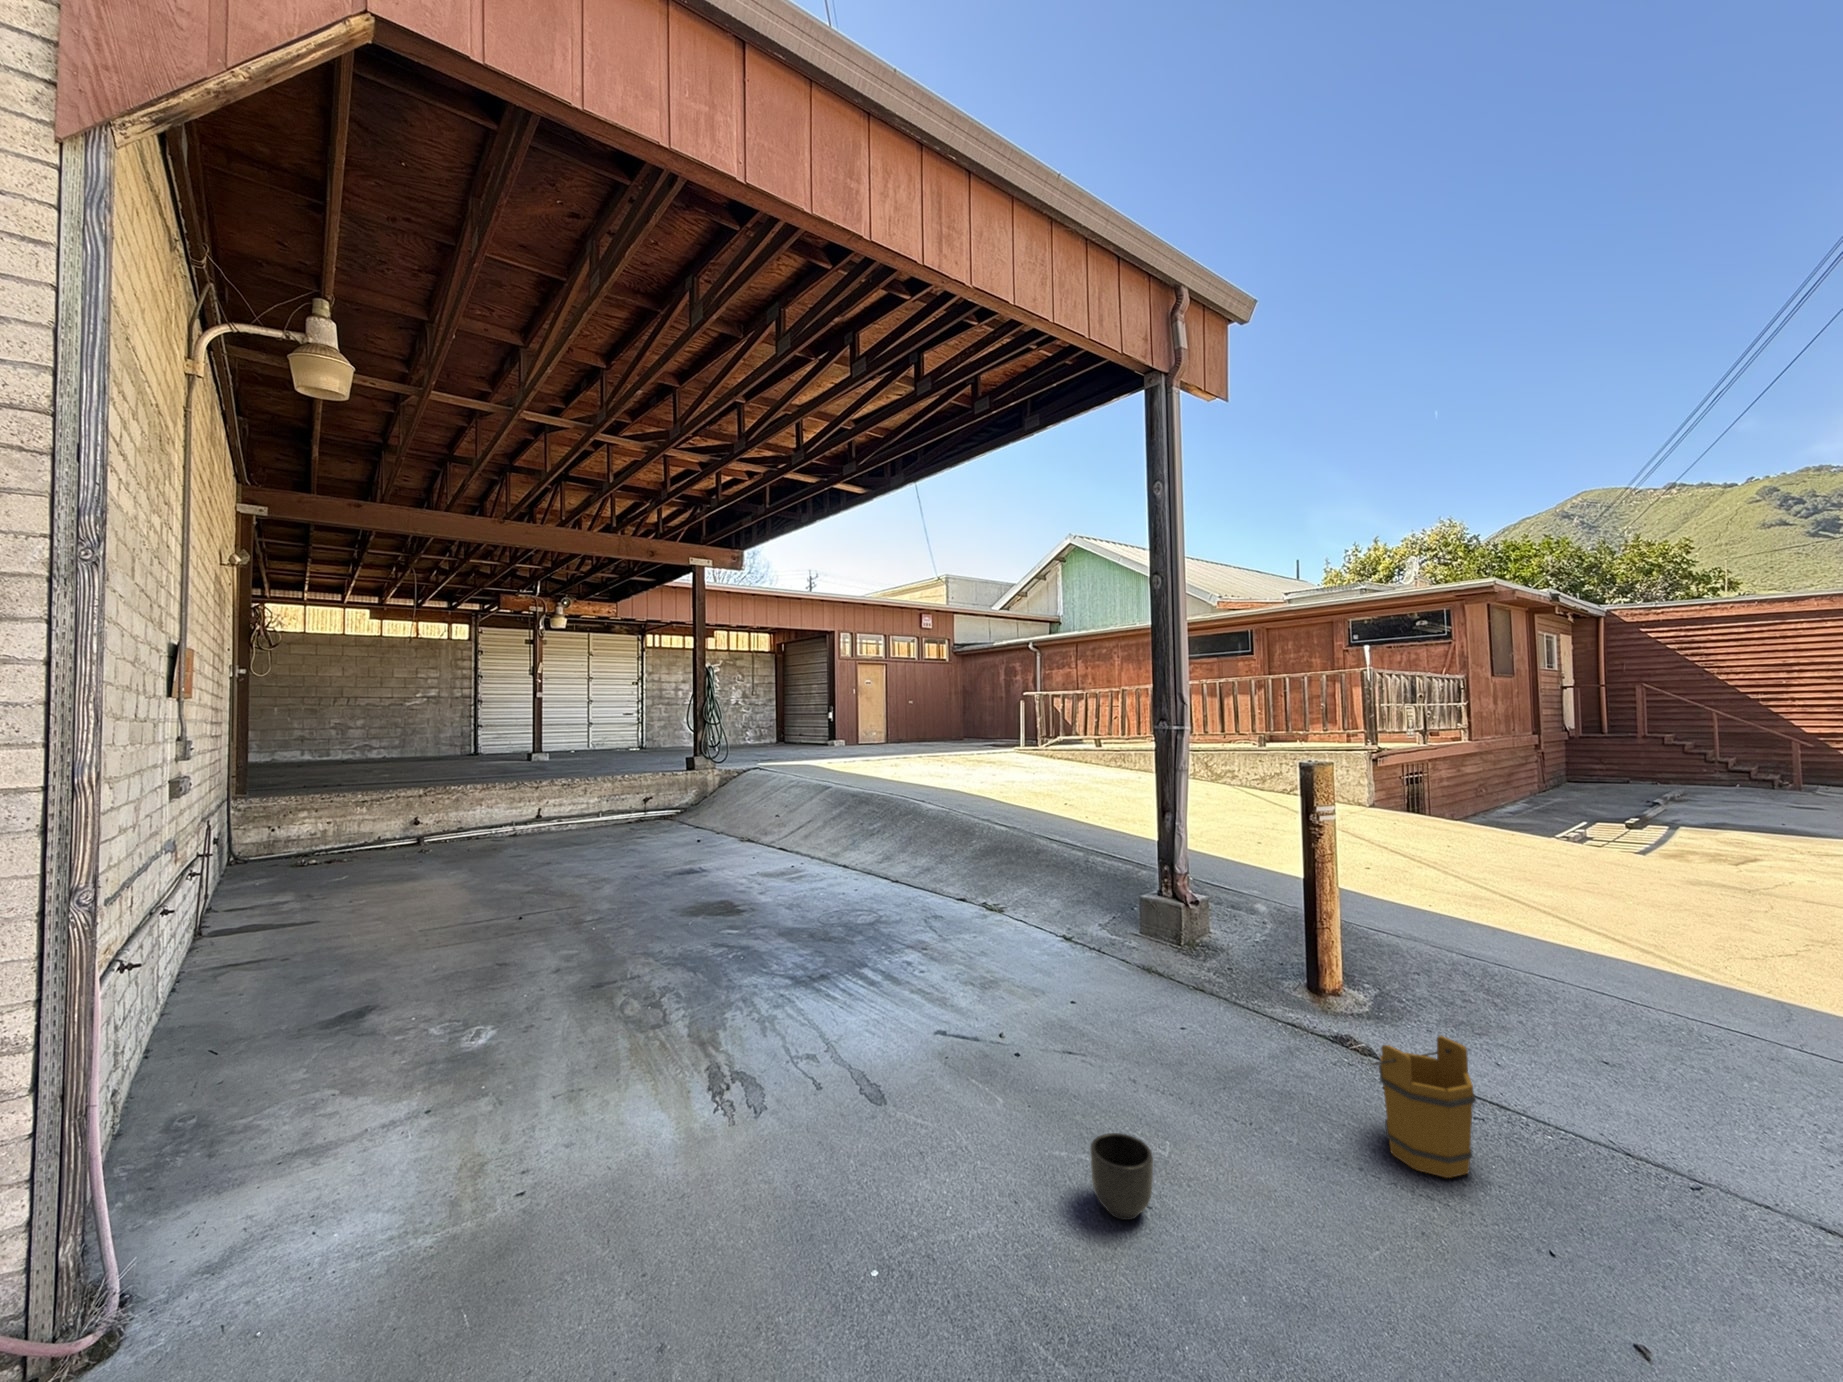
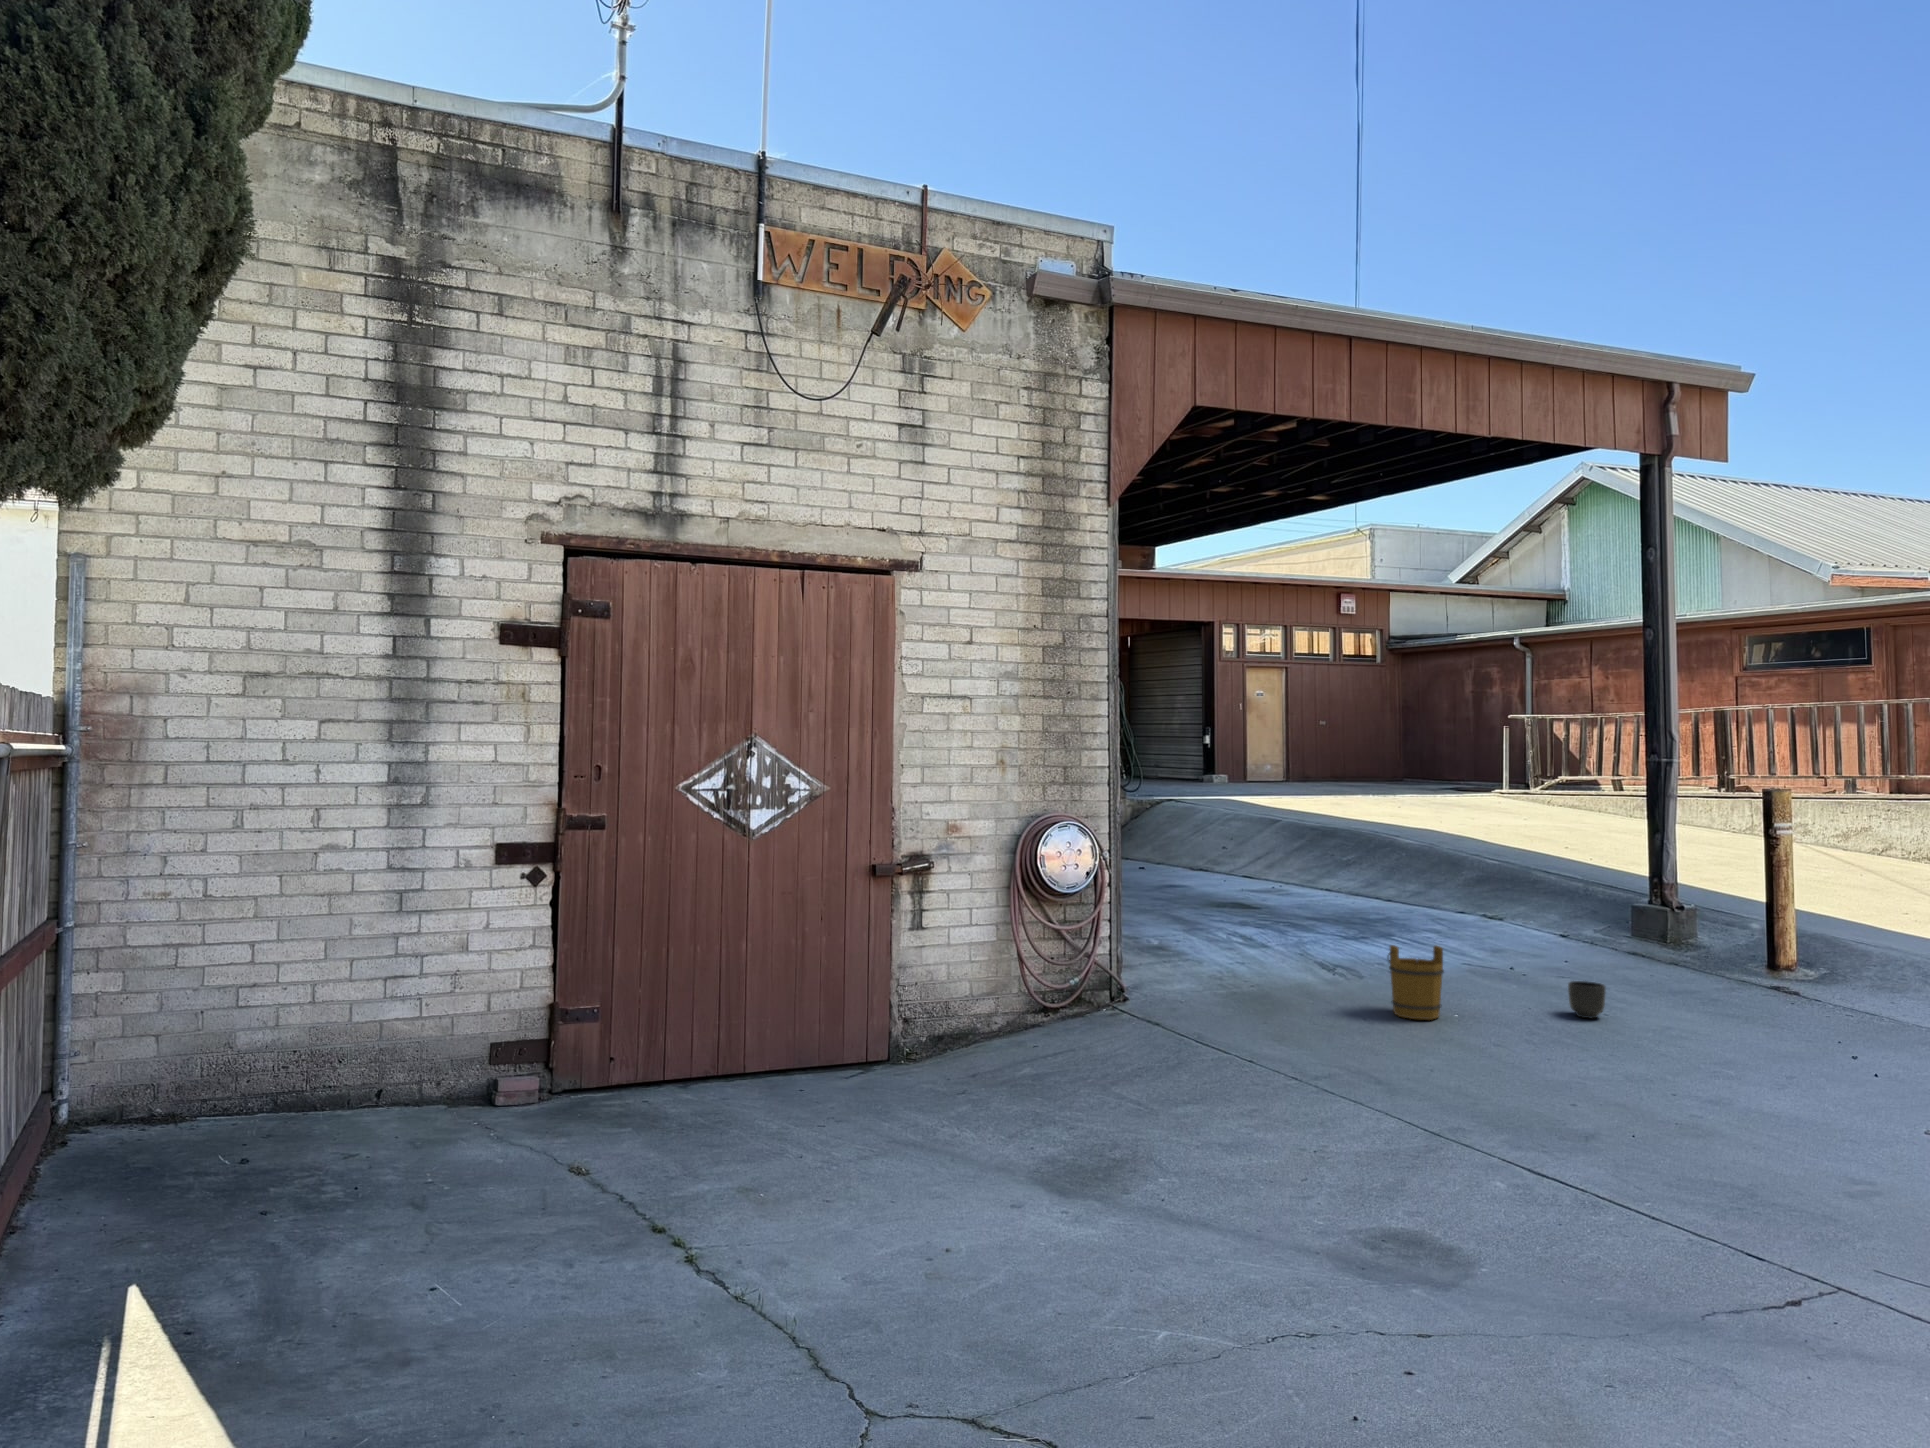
bucket: present [1371,1035,1476,1178] -> present [1388,945,1444,1019]

